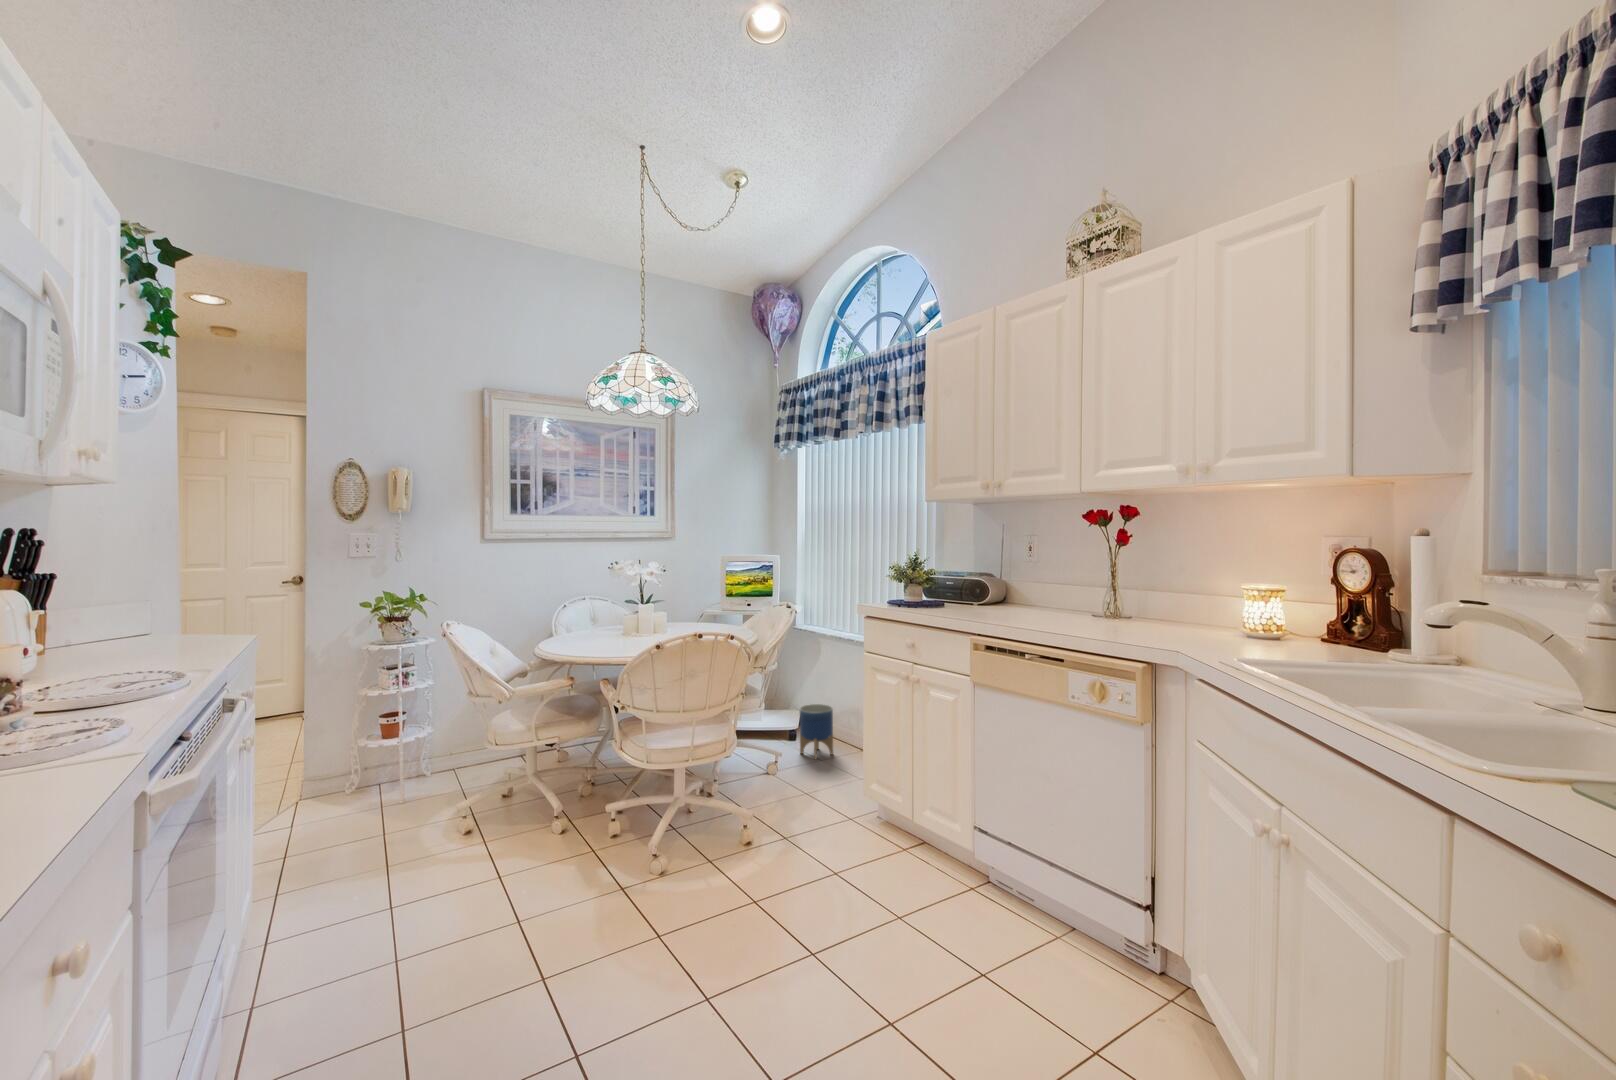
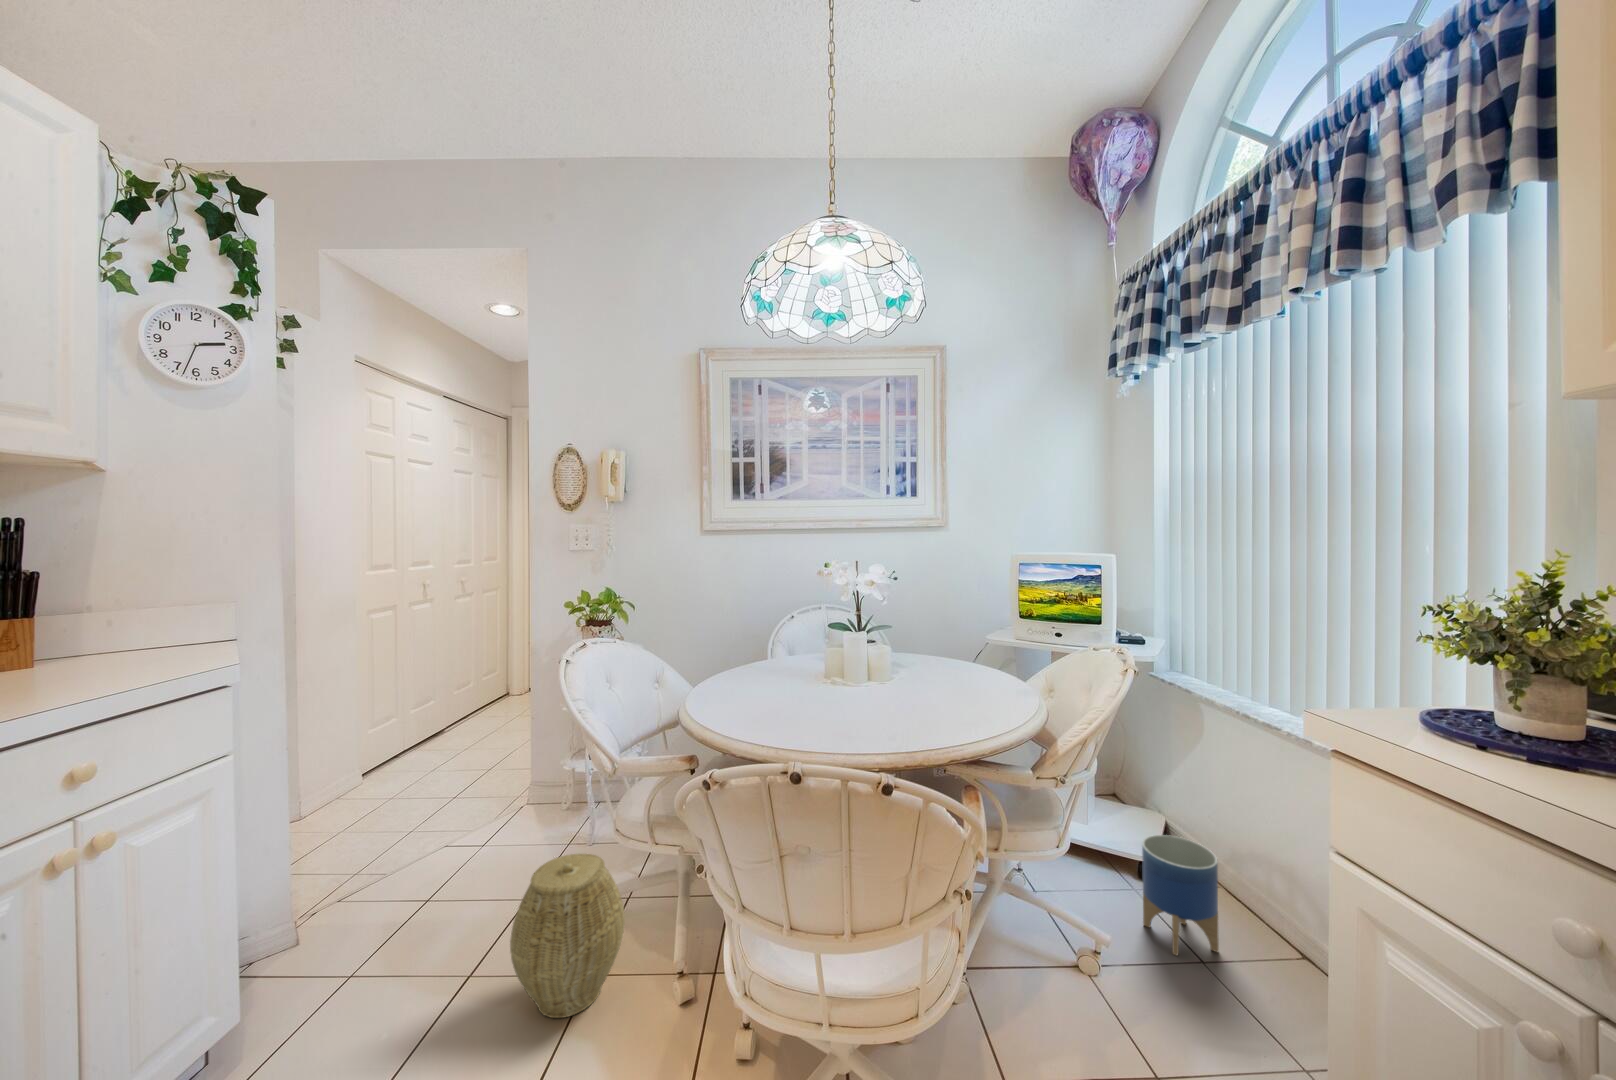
woven basket: none [437,762,518,864] -> present [510,854,625,1018]

